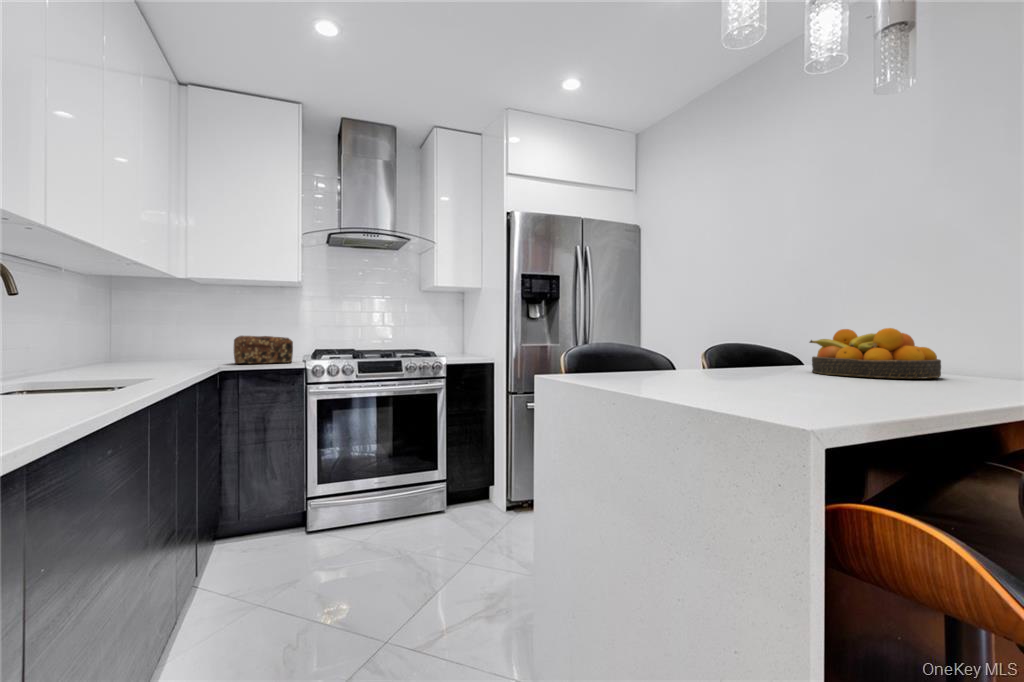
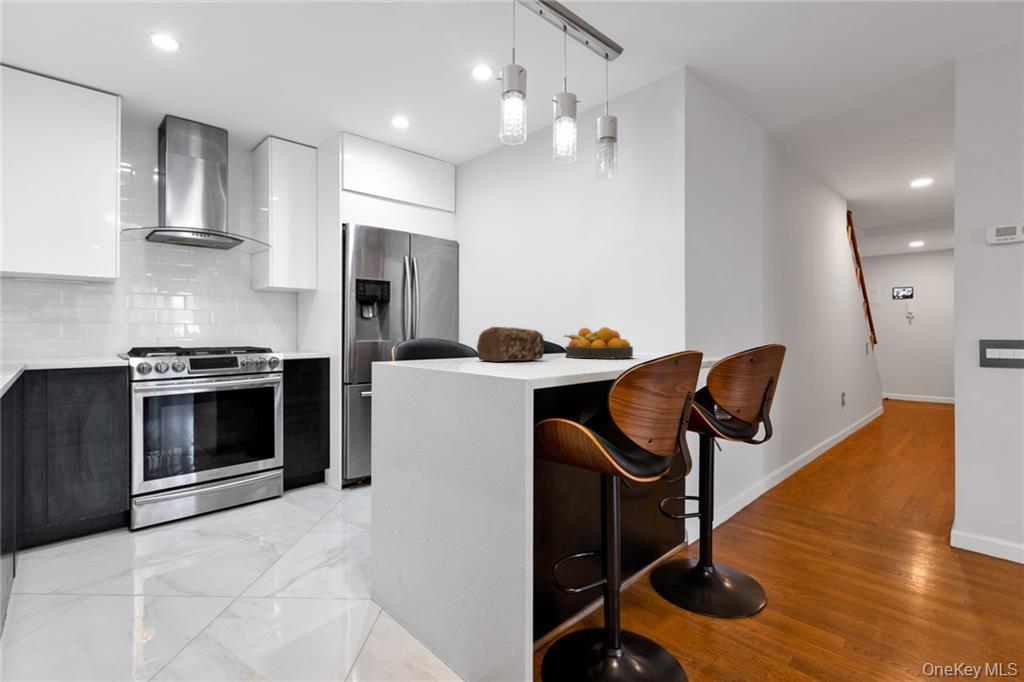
bread loaf: present [234,336,293,364] -> present [477,327,544,362]

